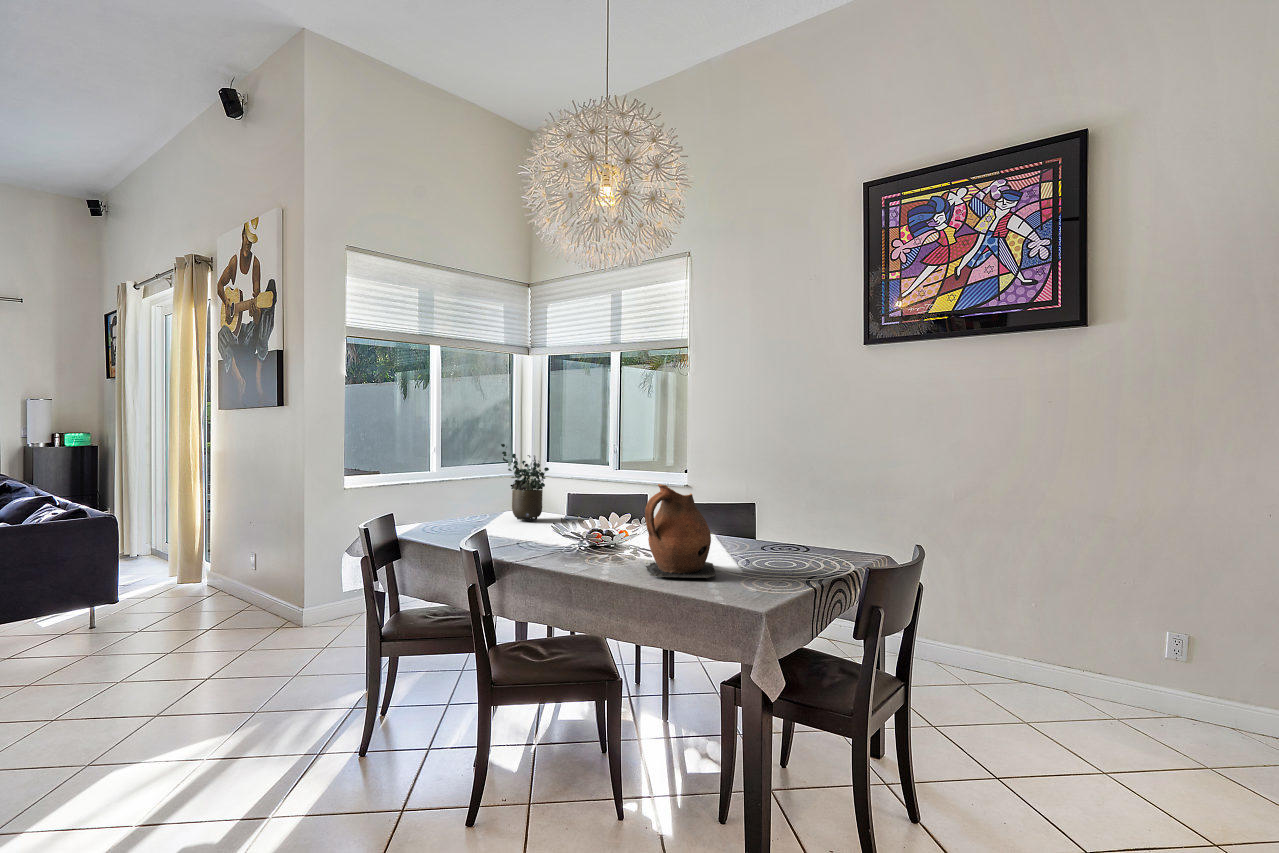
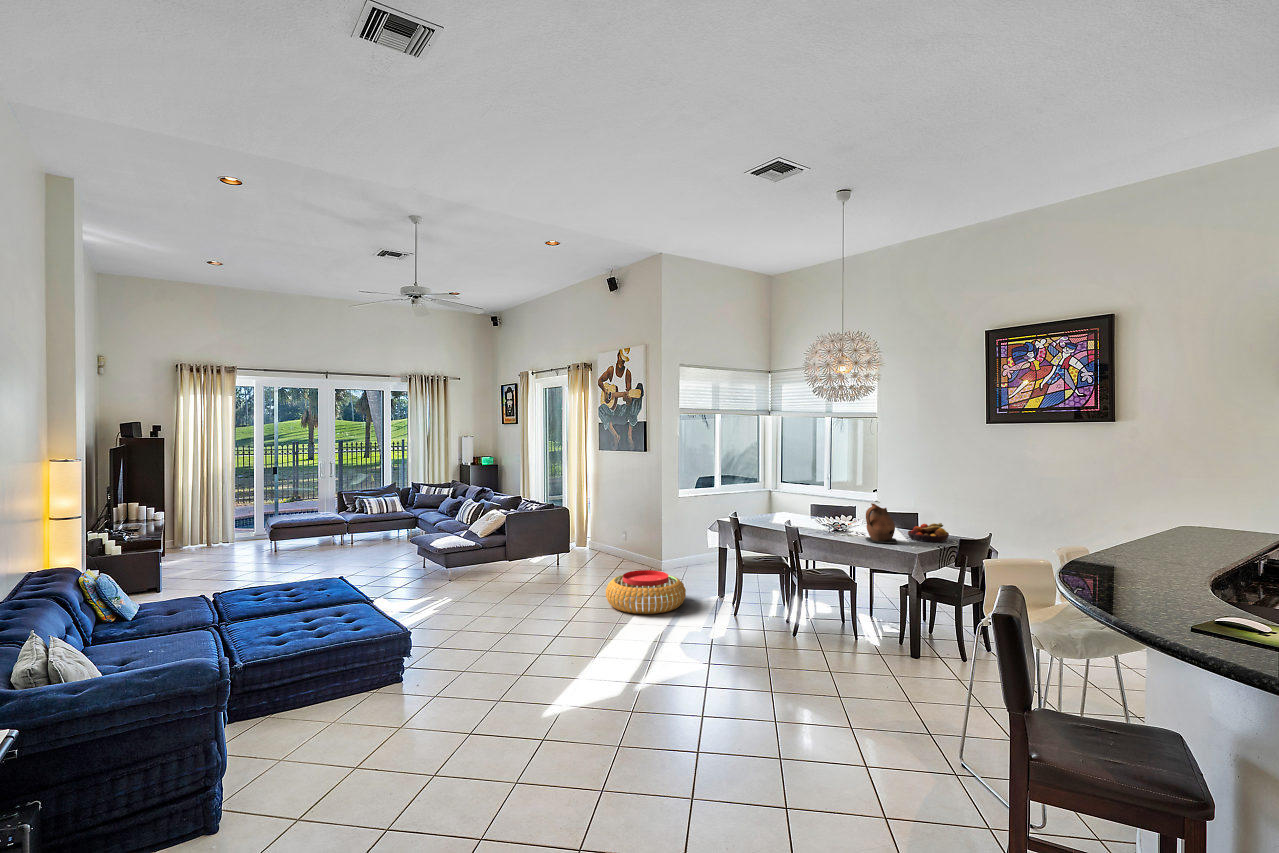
potted plant: present [501,444,549,520] -> none [780,478,806,517]
fruit bowl: none [737,523,821,568] -> present [908,523,949,542]
pouf: none [48,650,278,776] -> present [606,570,686,614]

